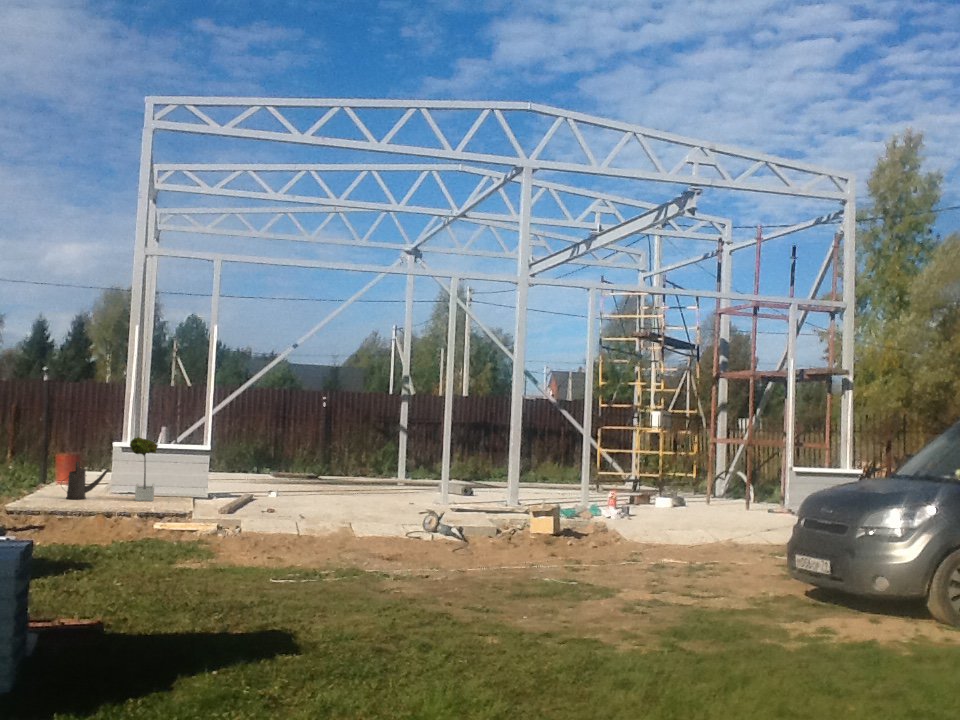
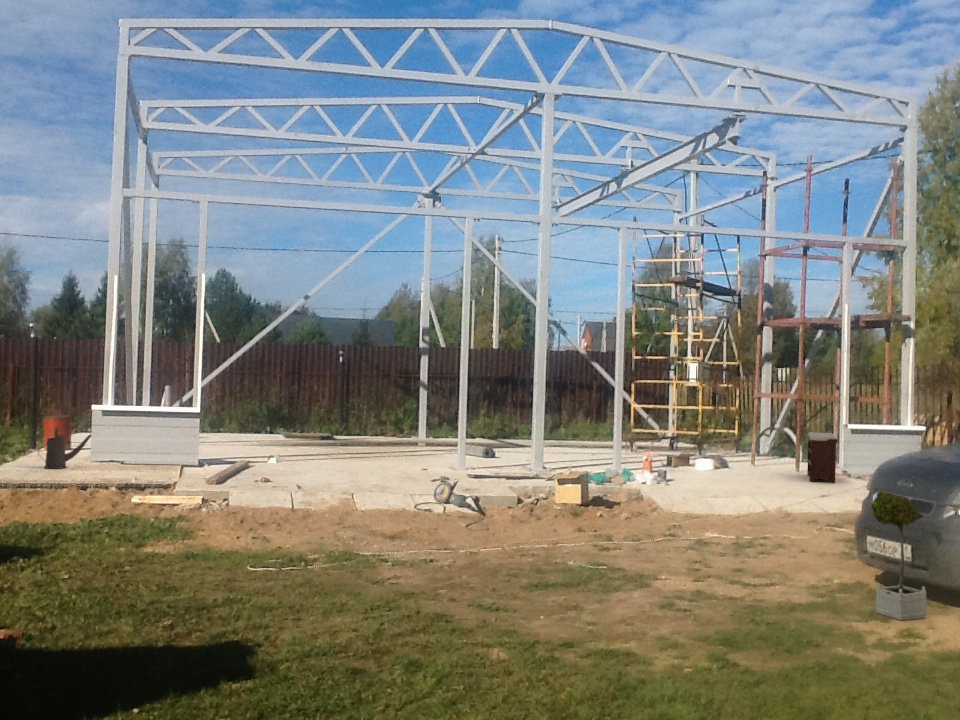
potted tree: present [130,437,158,501] -> present [871,491,927,620]
bench: none [758,475,784,521] -> present [807,432,838,483]

